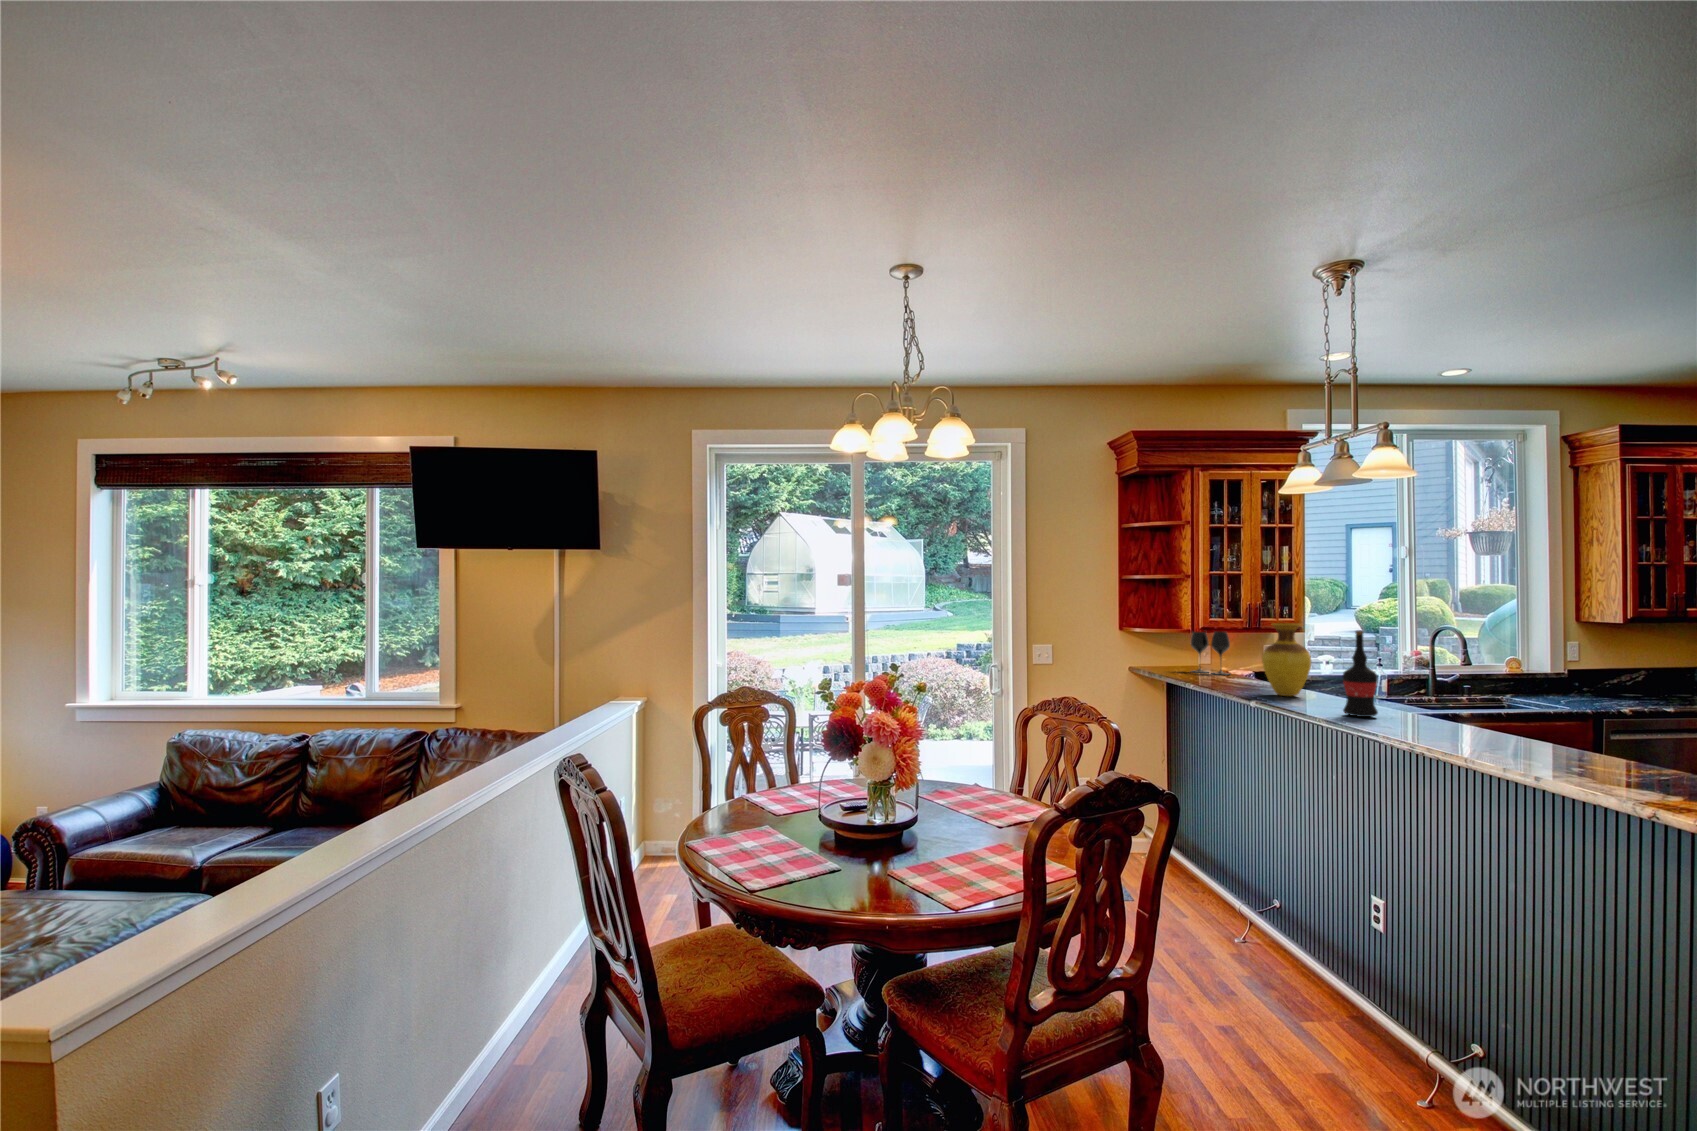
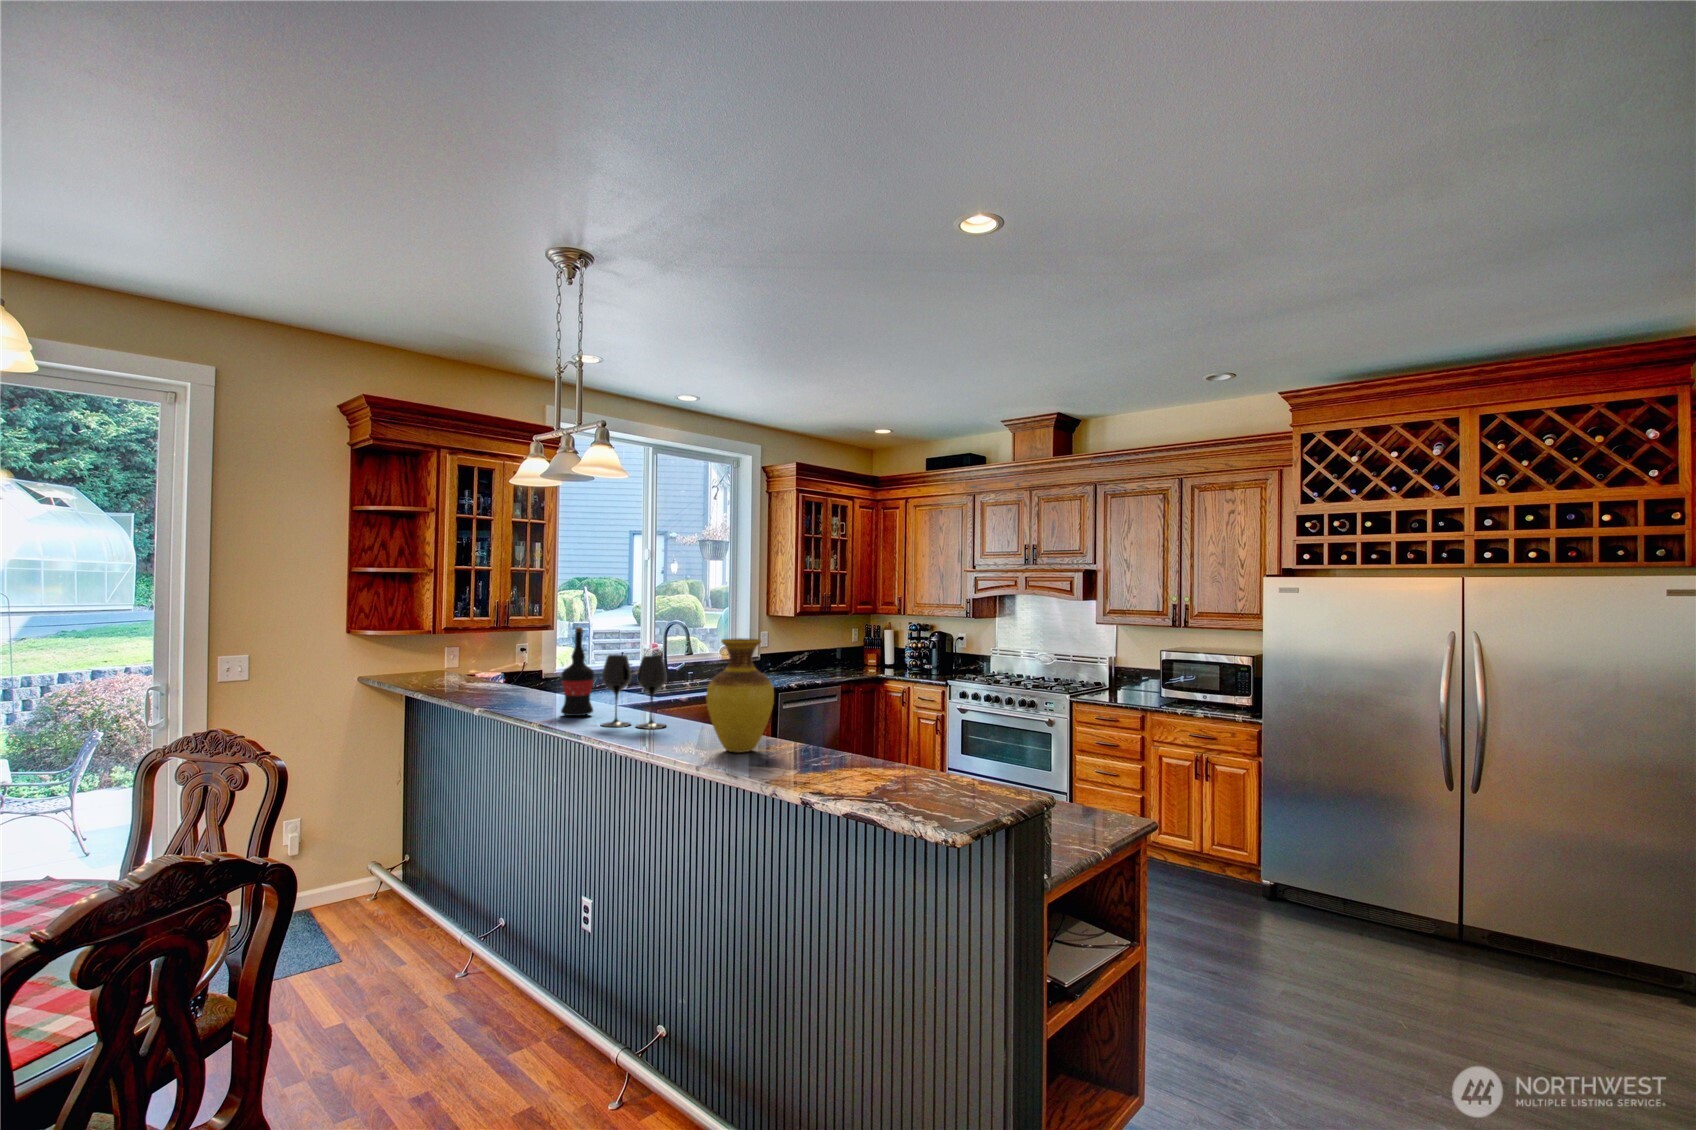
vase: present [1262,623,1311,696] -> present [706,638,774,753]
wine glass: present [1190,631,1230,675] -> present [602,655,667,729]

